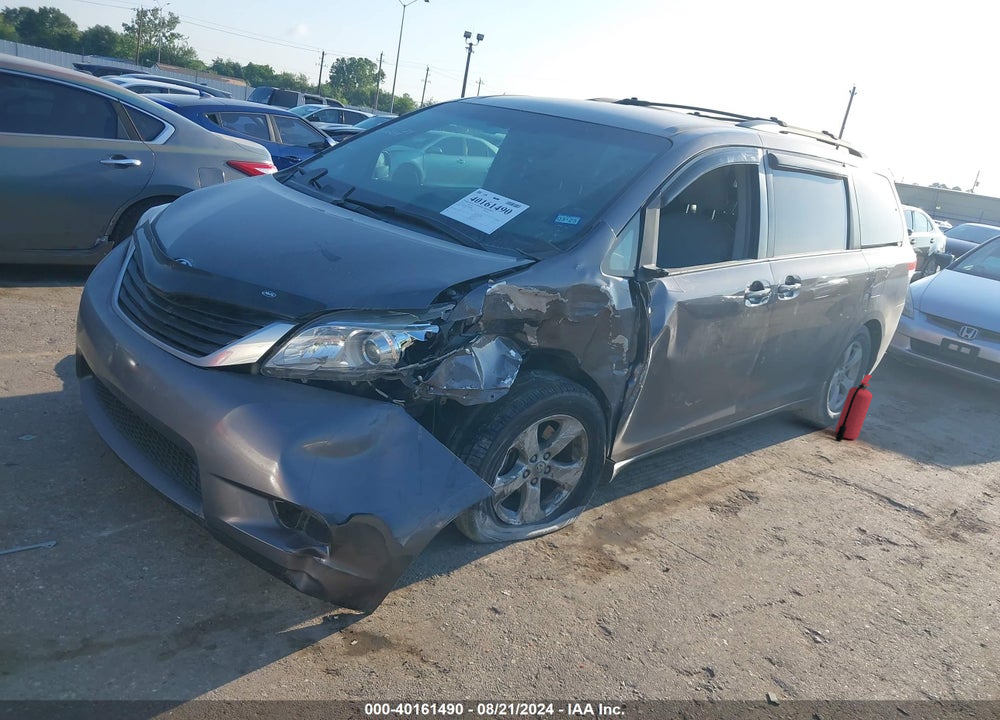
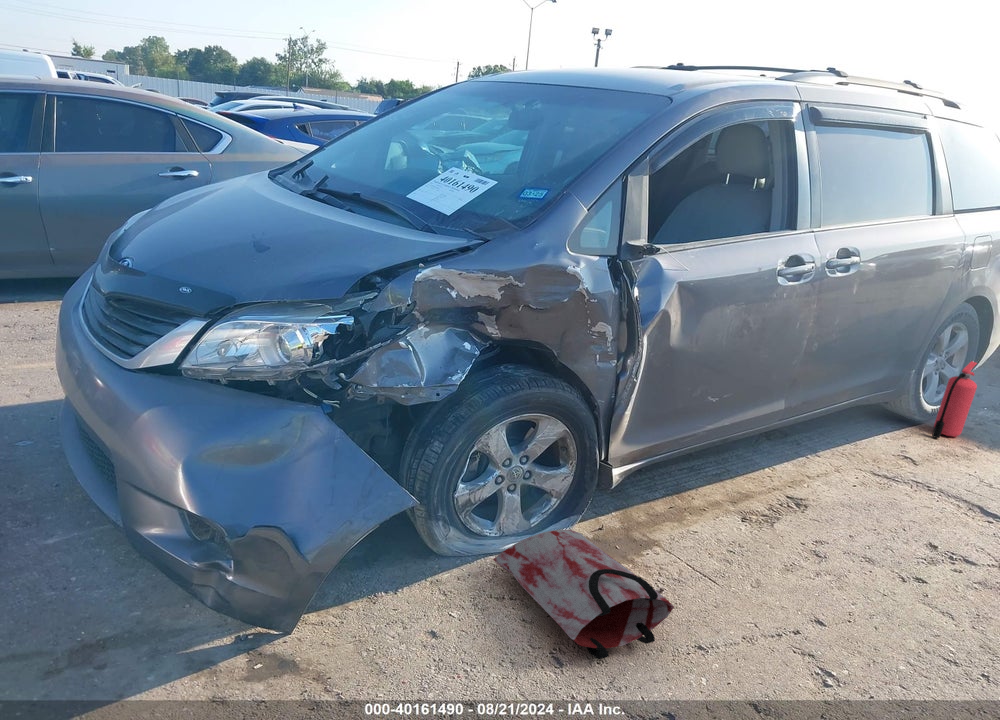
bag: none [526,518,693,626] -> present [493,529,674,659]

